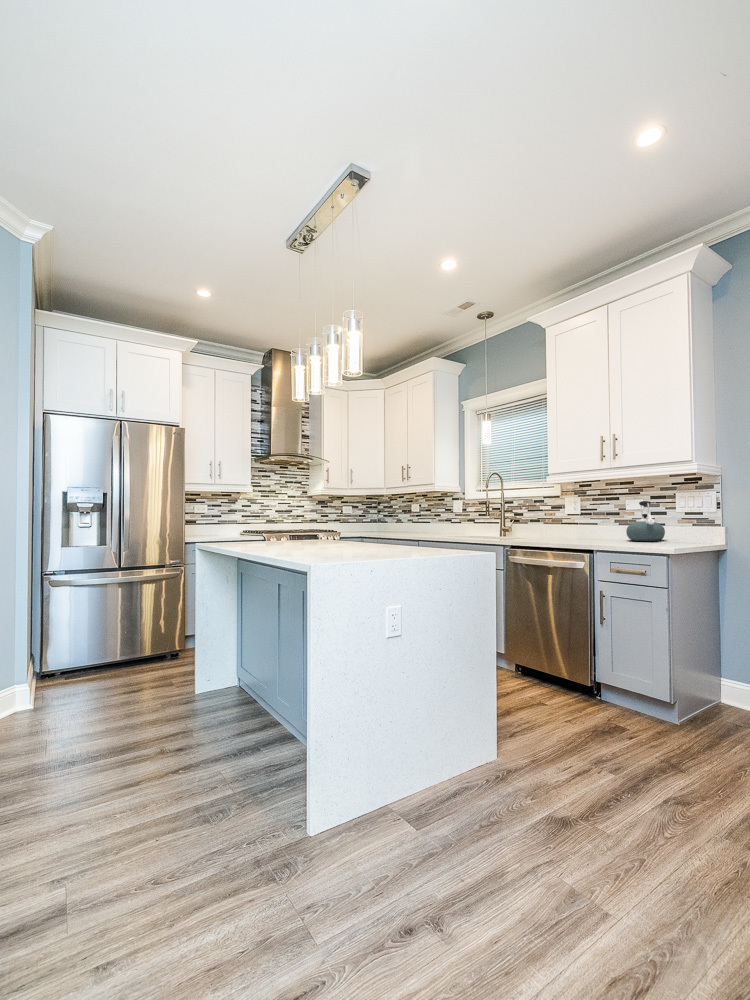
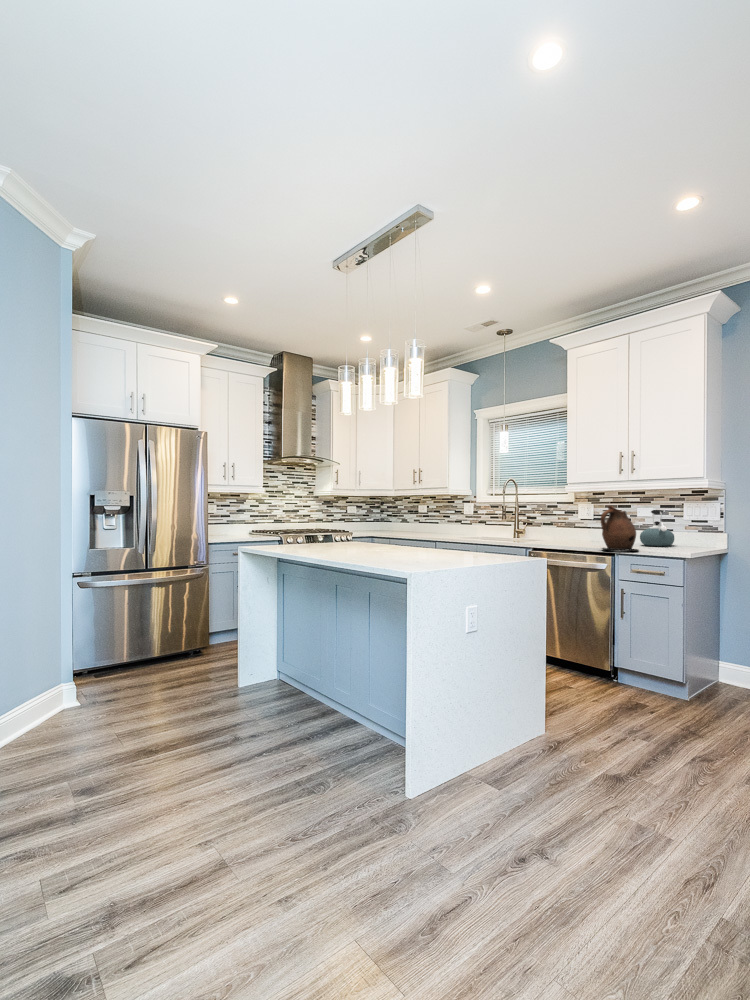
ceramic pitcher: none [576,497,620,548] -> present [601,506,638,551]

